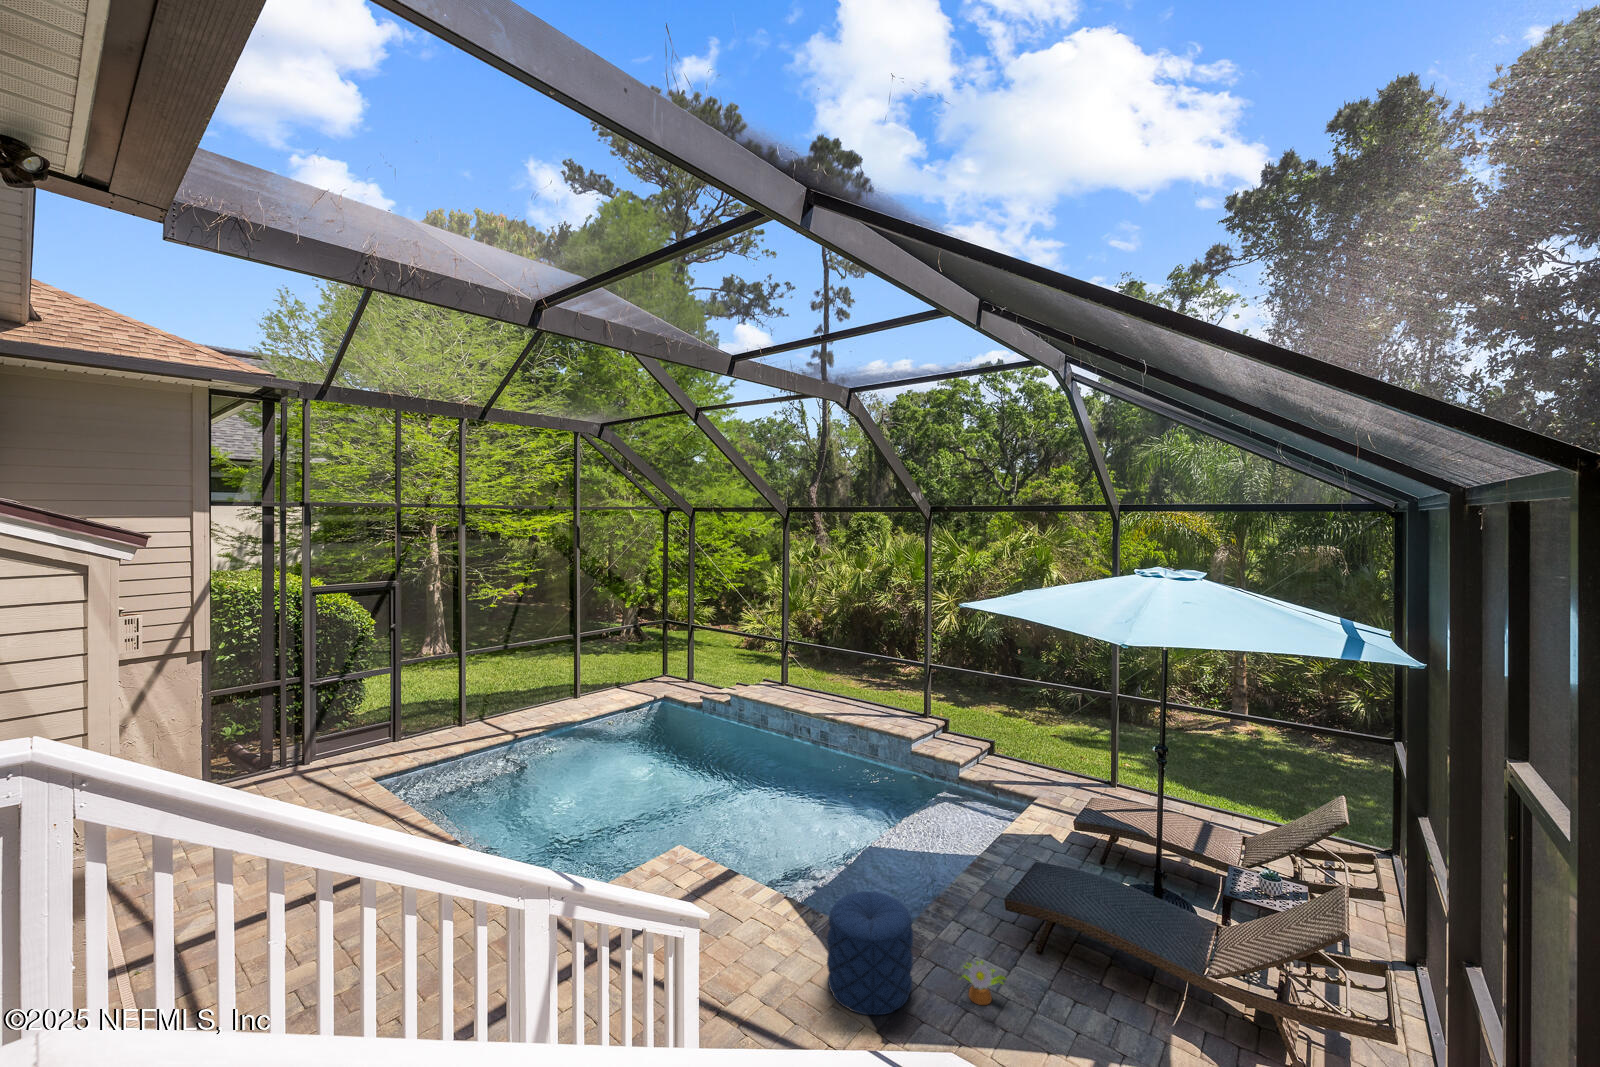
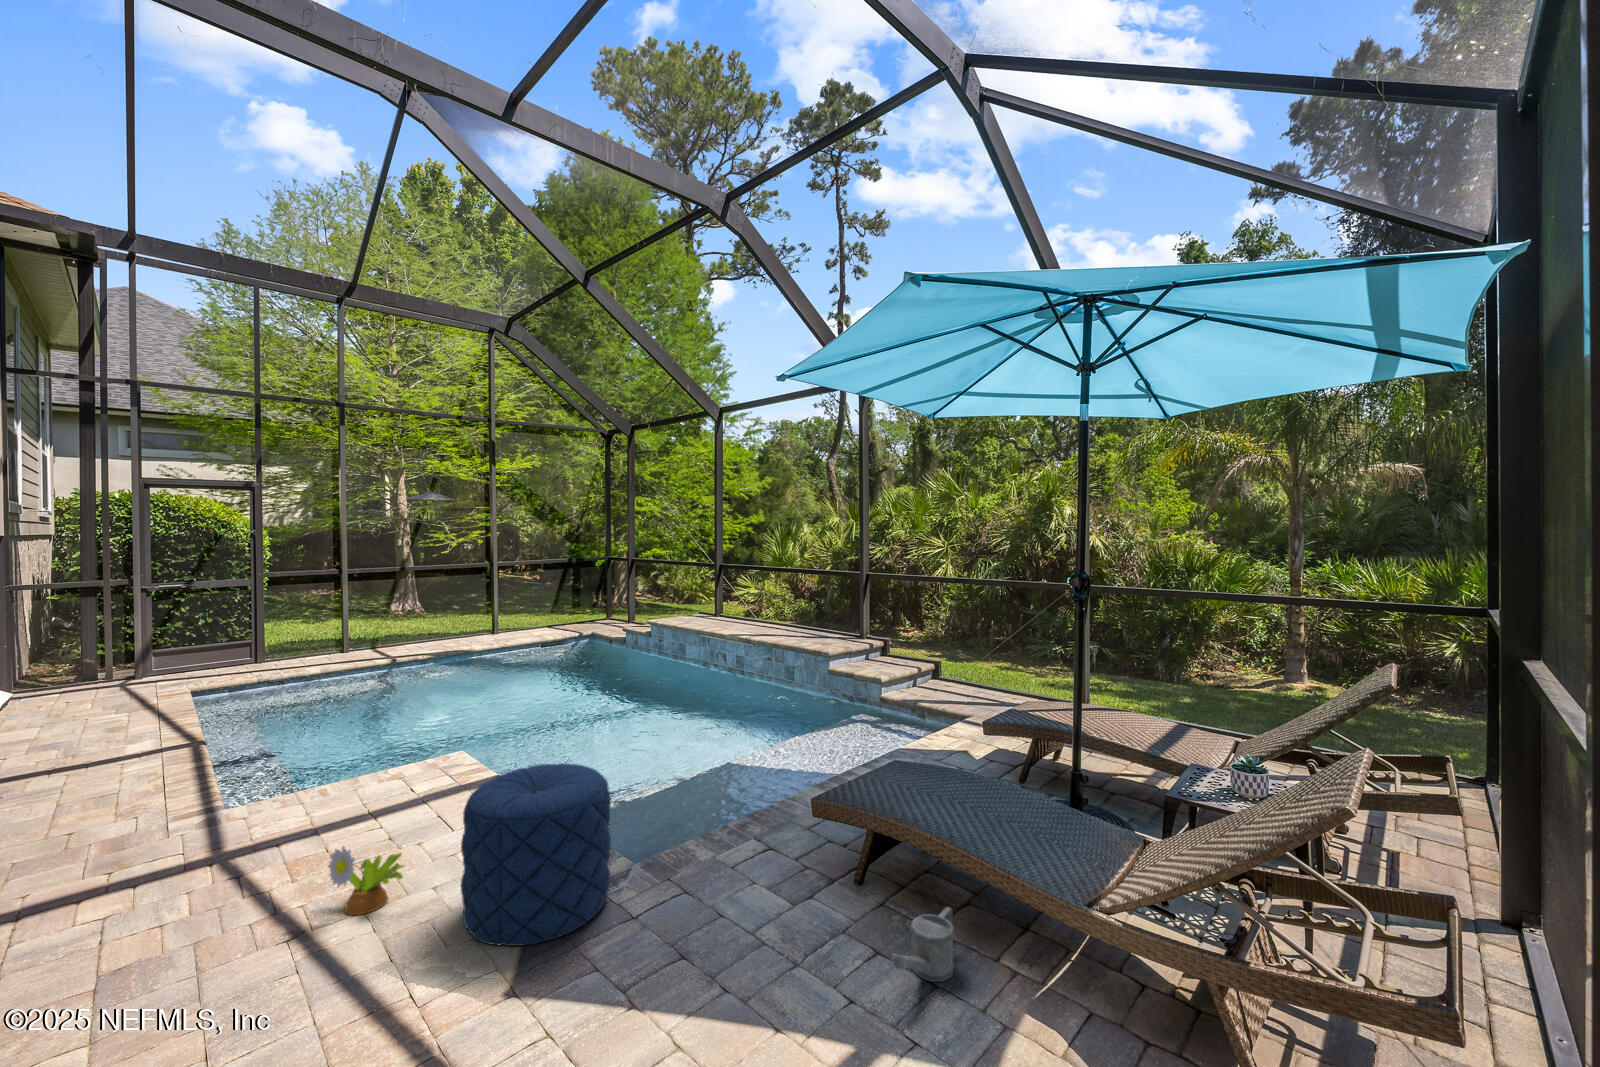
decorative plant: present [963,961,1006,1005] -> present [328,846,404,915]
watering can: none [1109,977,1136,1022] -> present [892,907,954,982]

